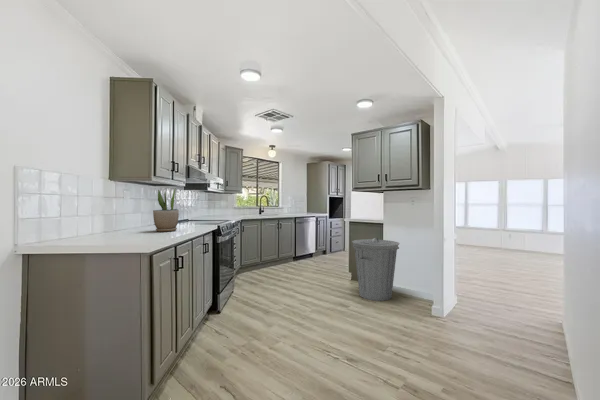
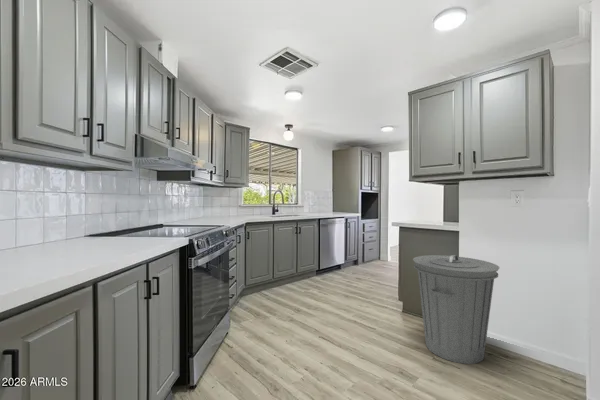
potted plant: present [153,189,179,232] -> none [39,164,99,254]

